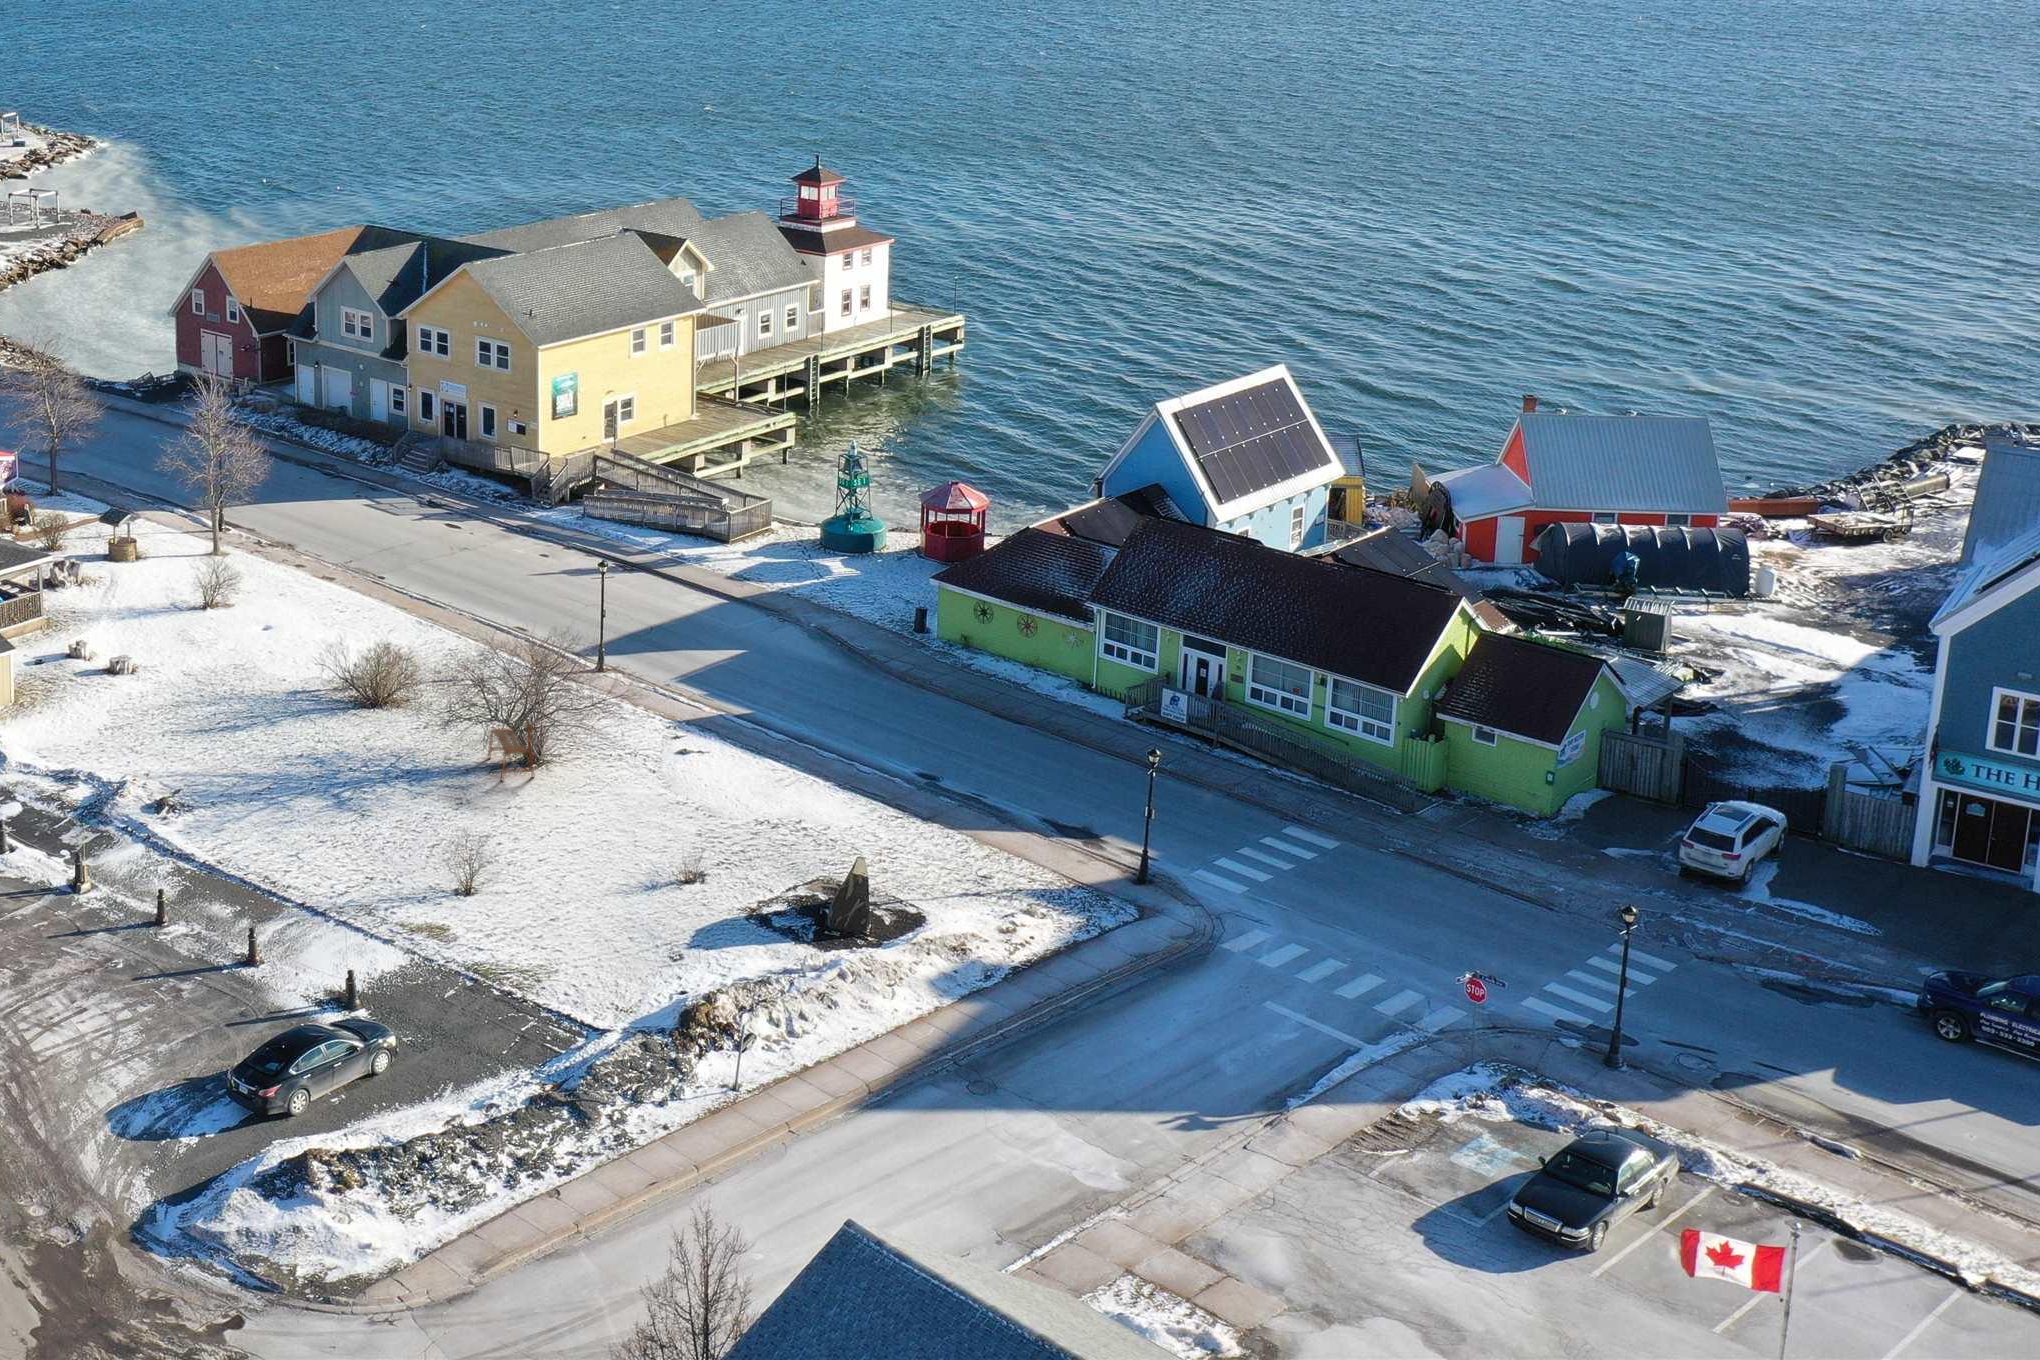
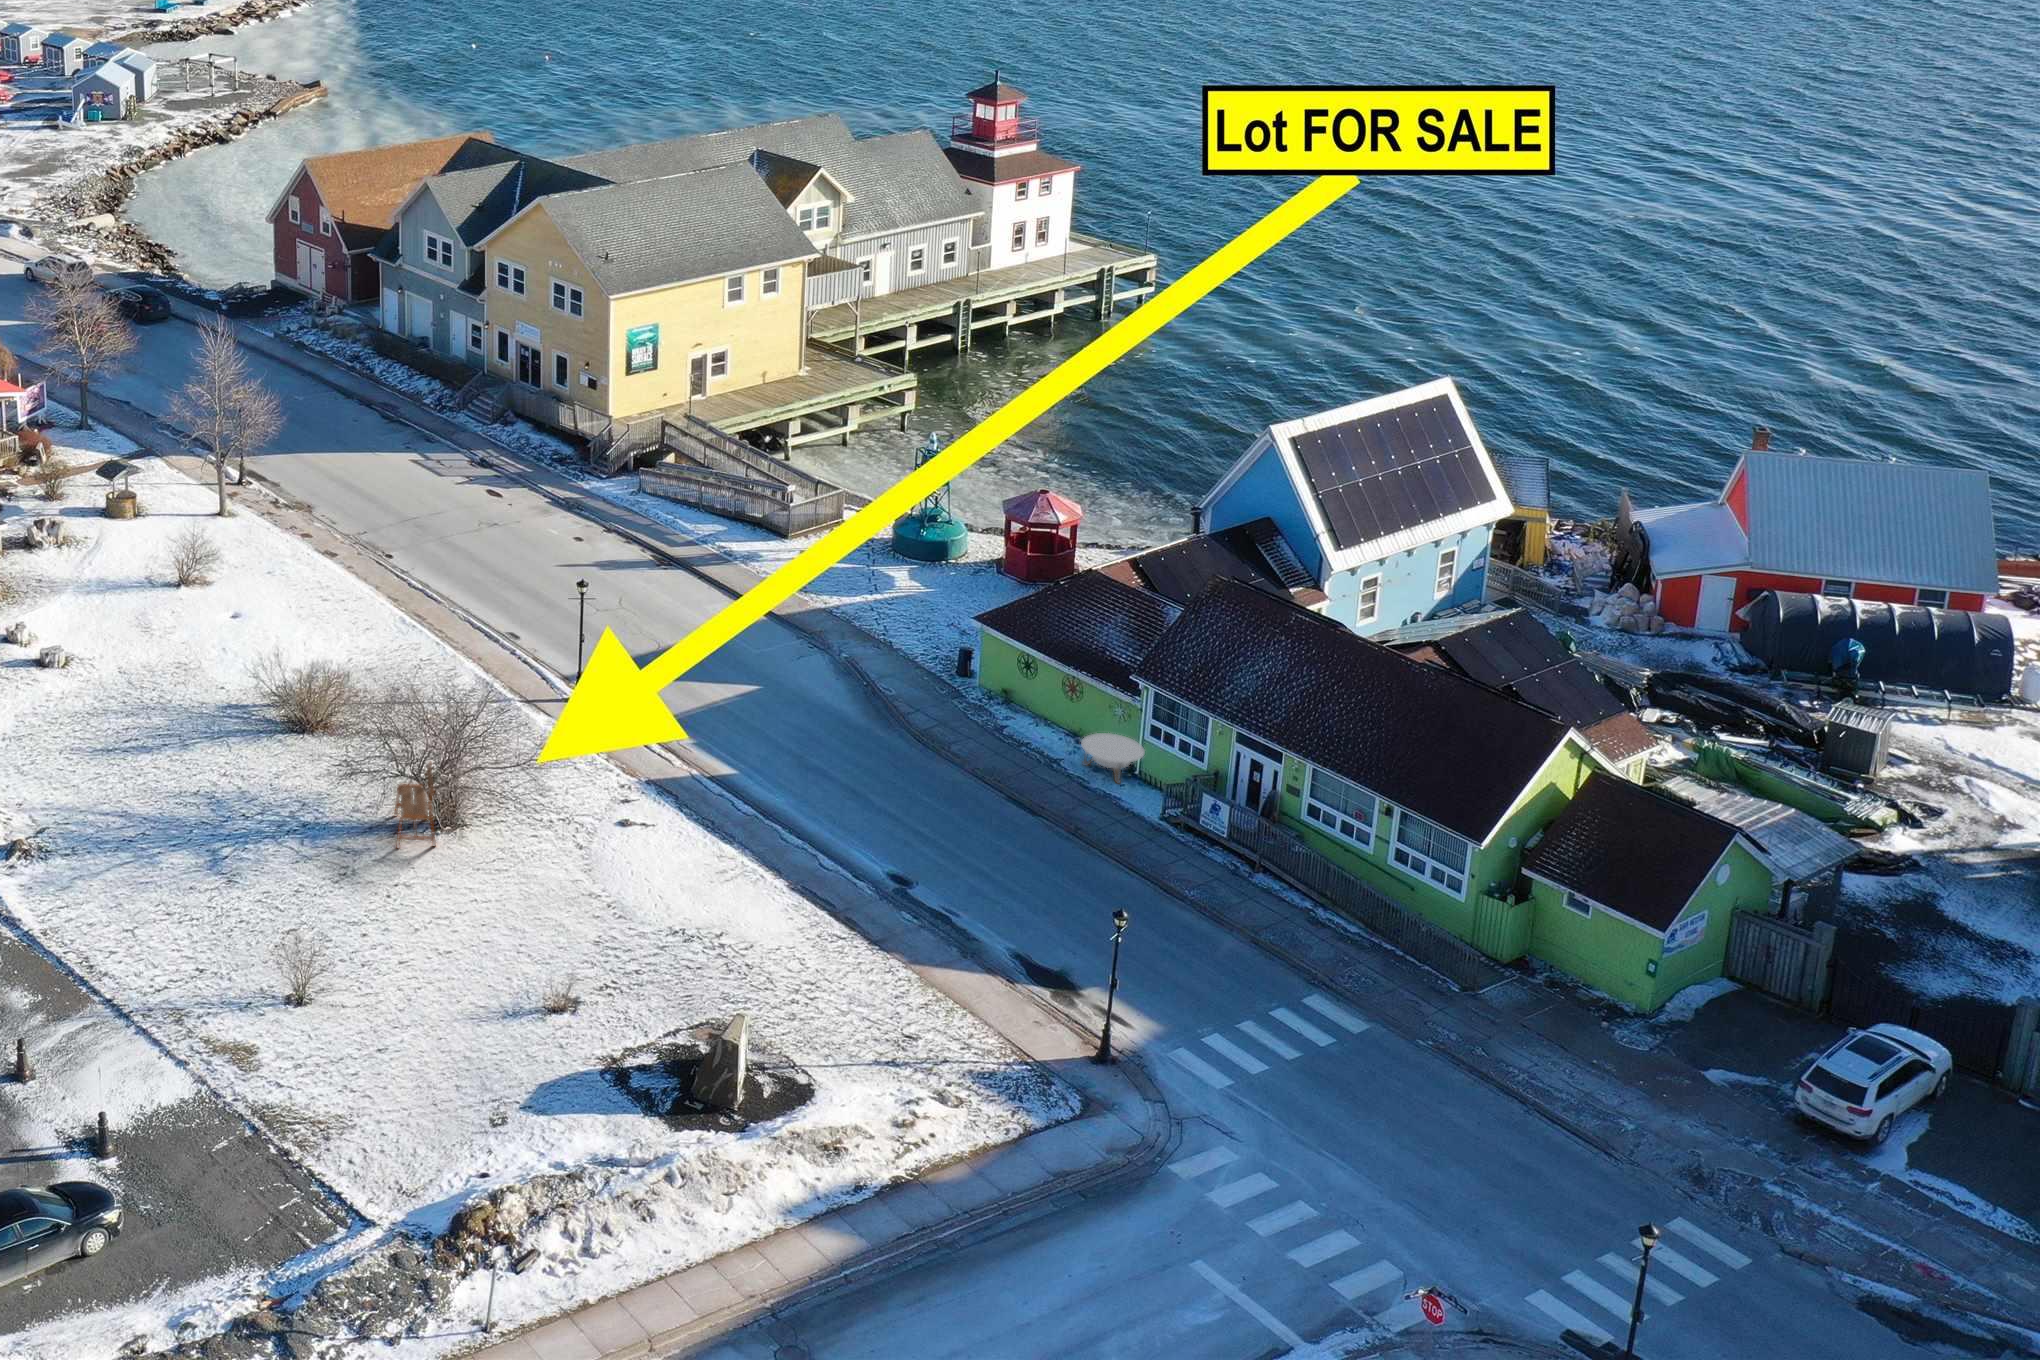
round table: none [1048,657,1102,695] -> present [1081,733,1145,783]

